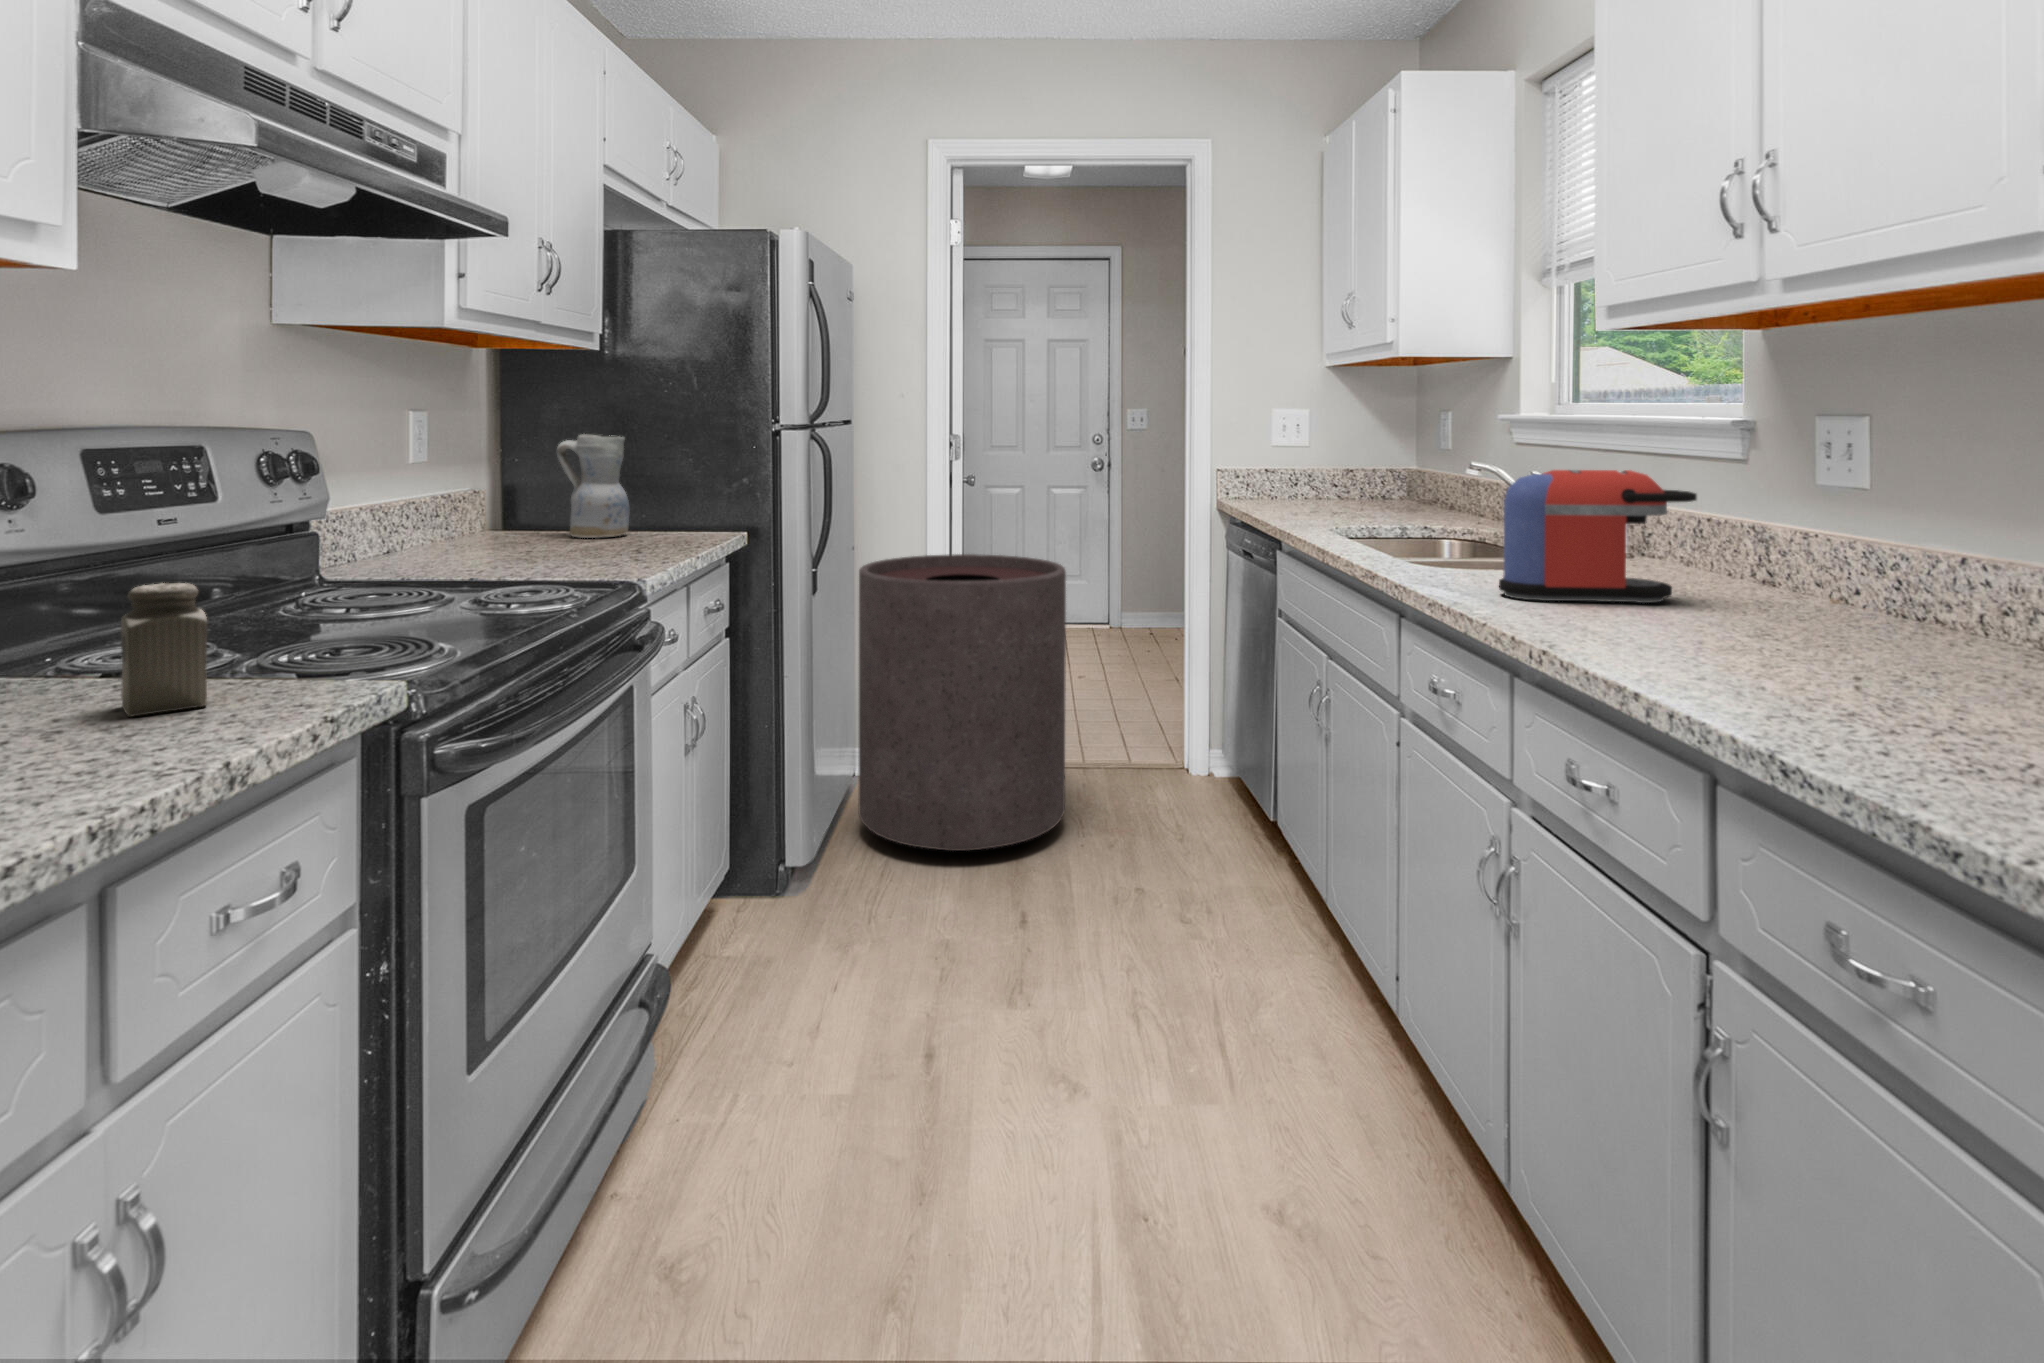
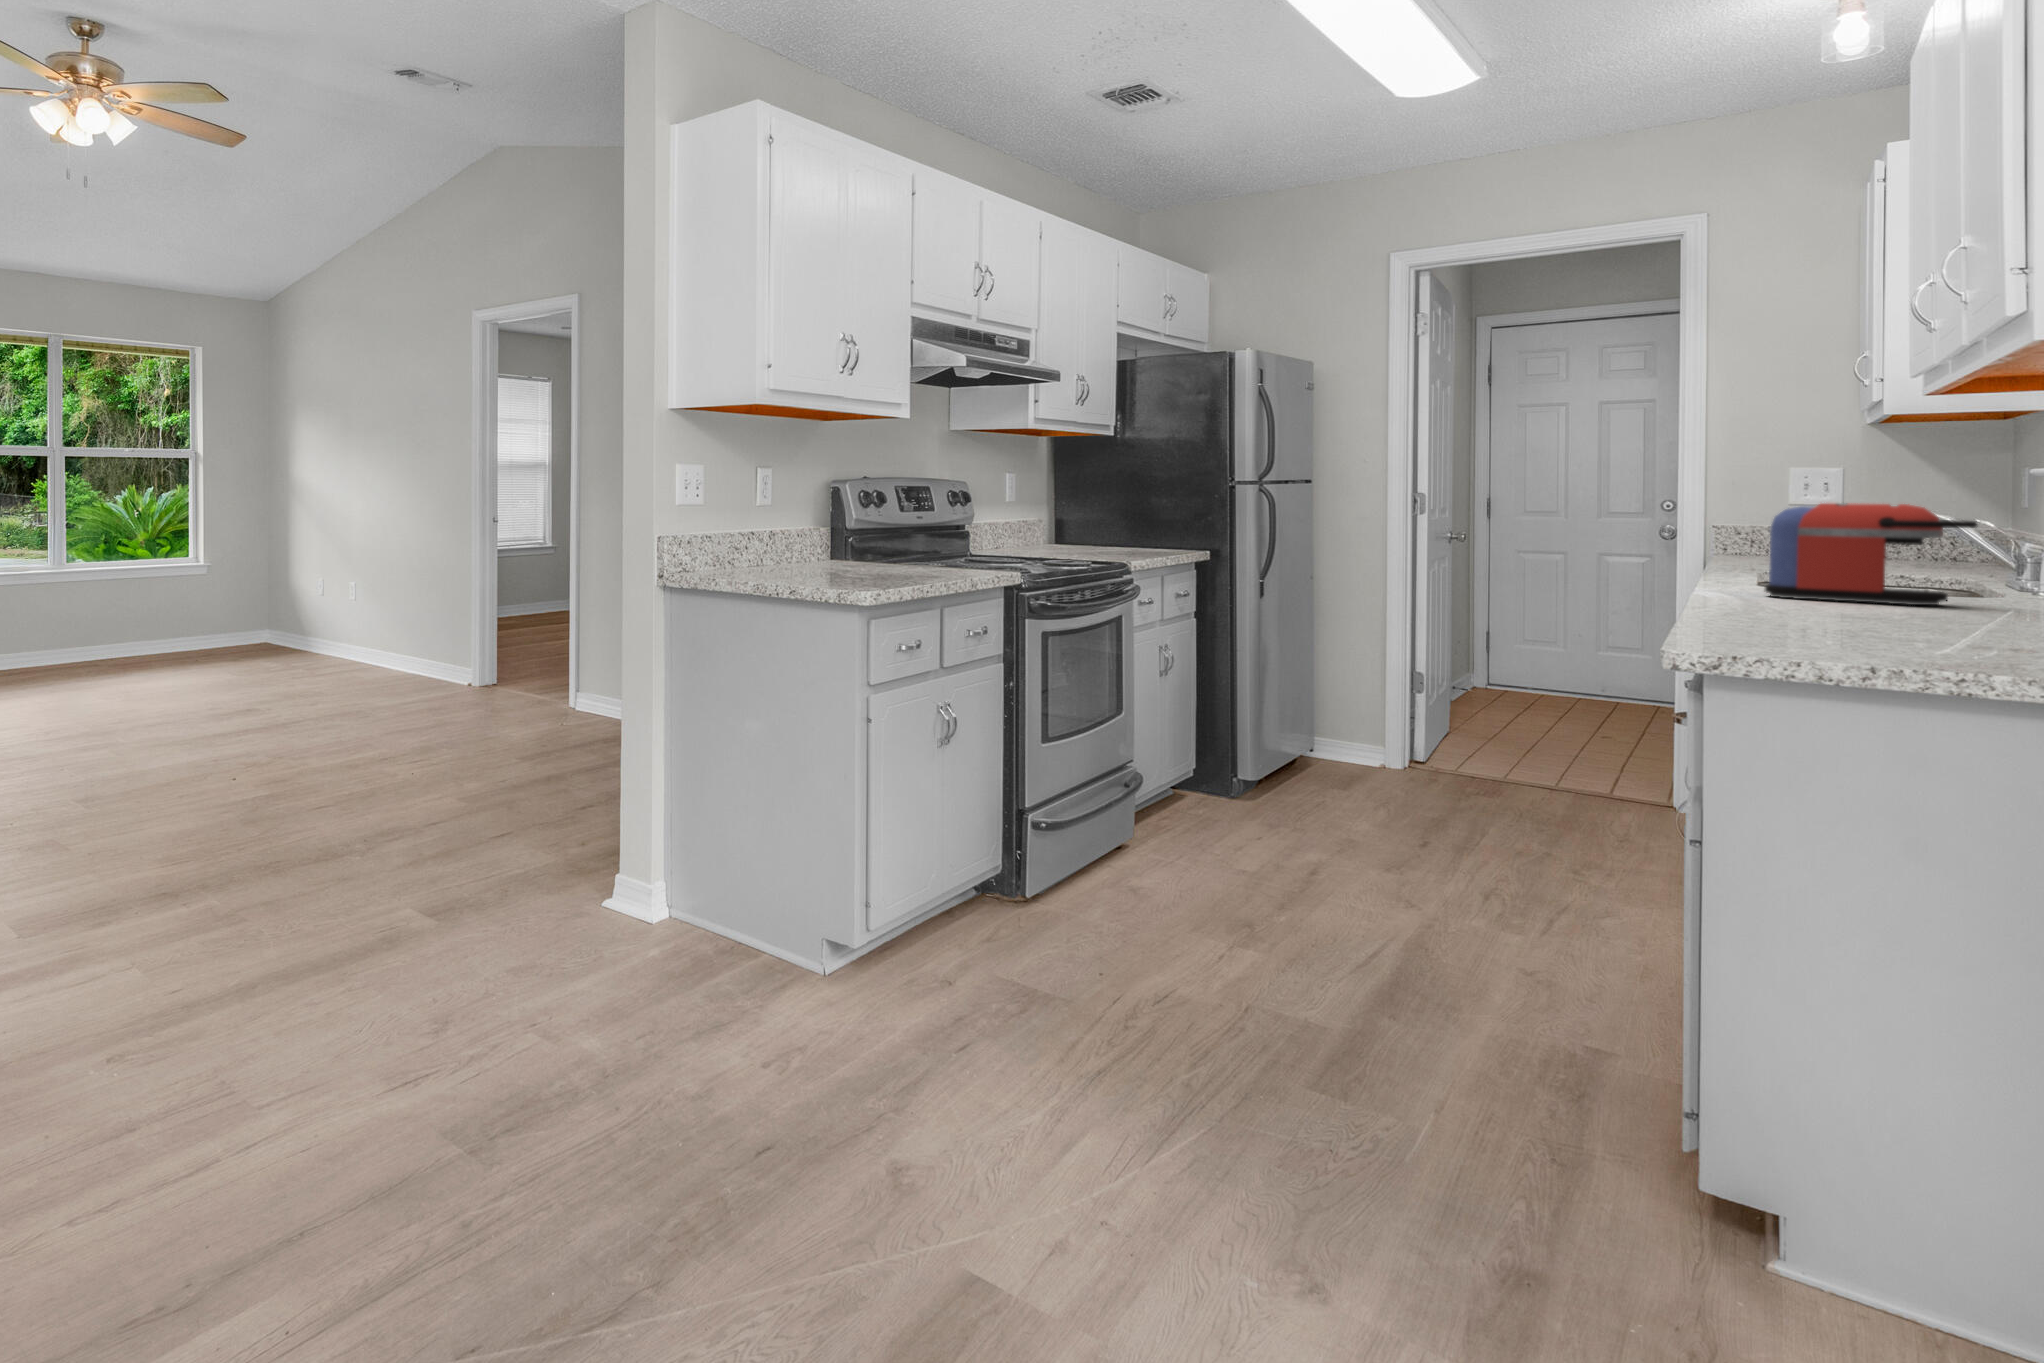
ceramic pitcher: present [557,434,629,538] -> none [1089,488,1134,551]
trash can: present [859,554,1066,851] -> none [1306,586,1502,806]
salt shaker: present [121,583,207,717] -> none [928,529,955,572]

